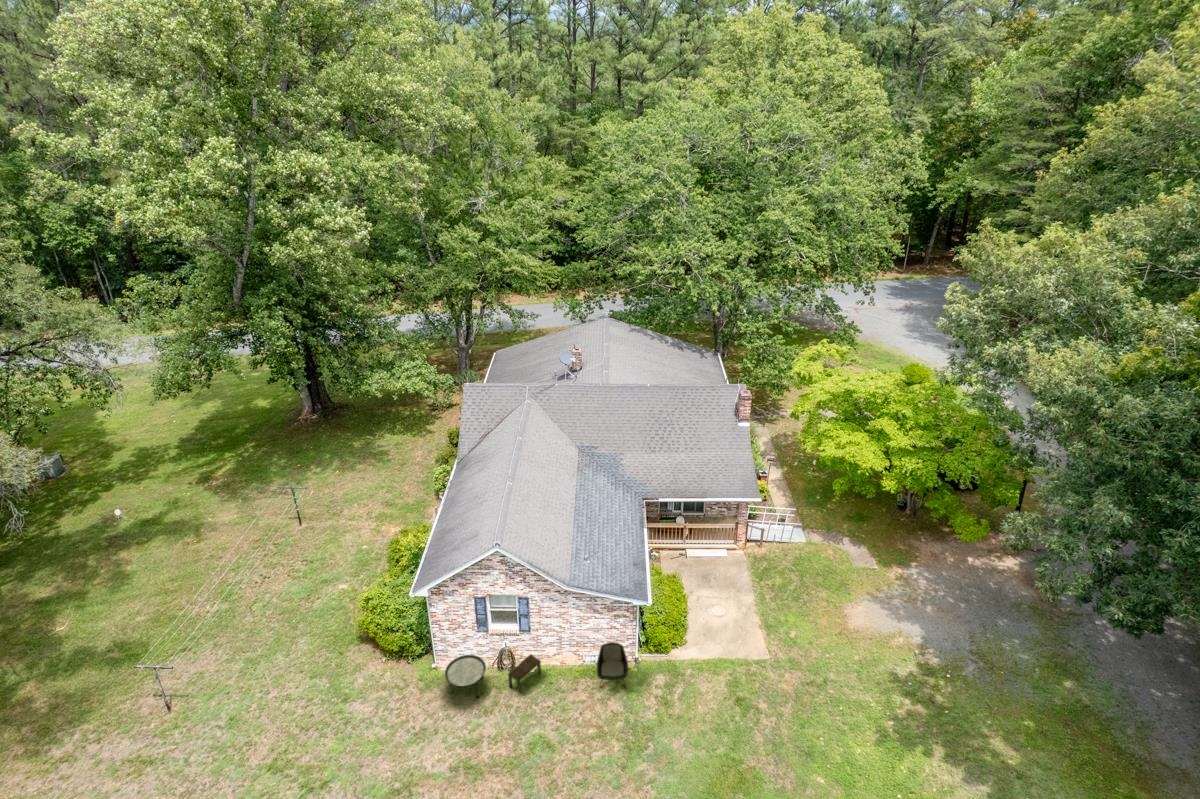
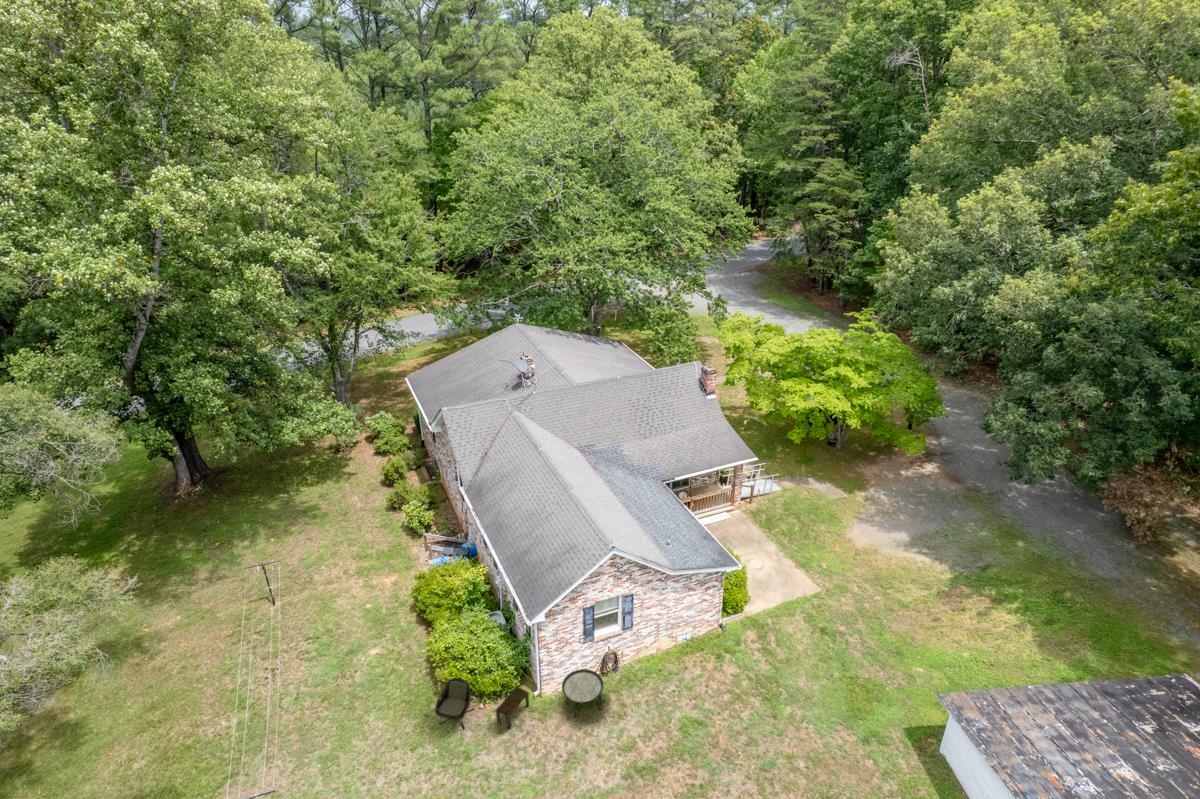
lounge chair: present [597,642,628,687] -> present [435,678,475,728]
bench: present [508,654,541,693] -> present [496,686,529,728]

